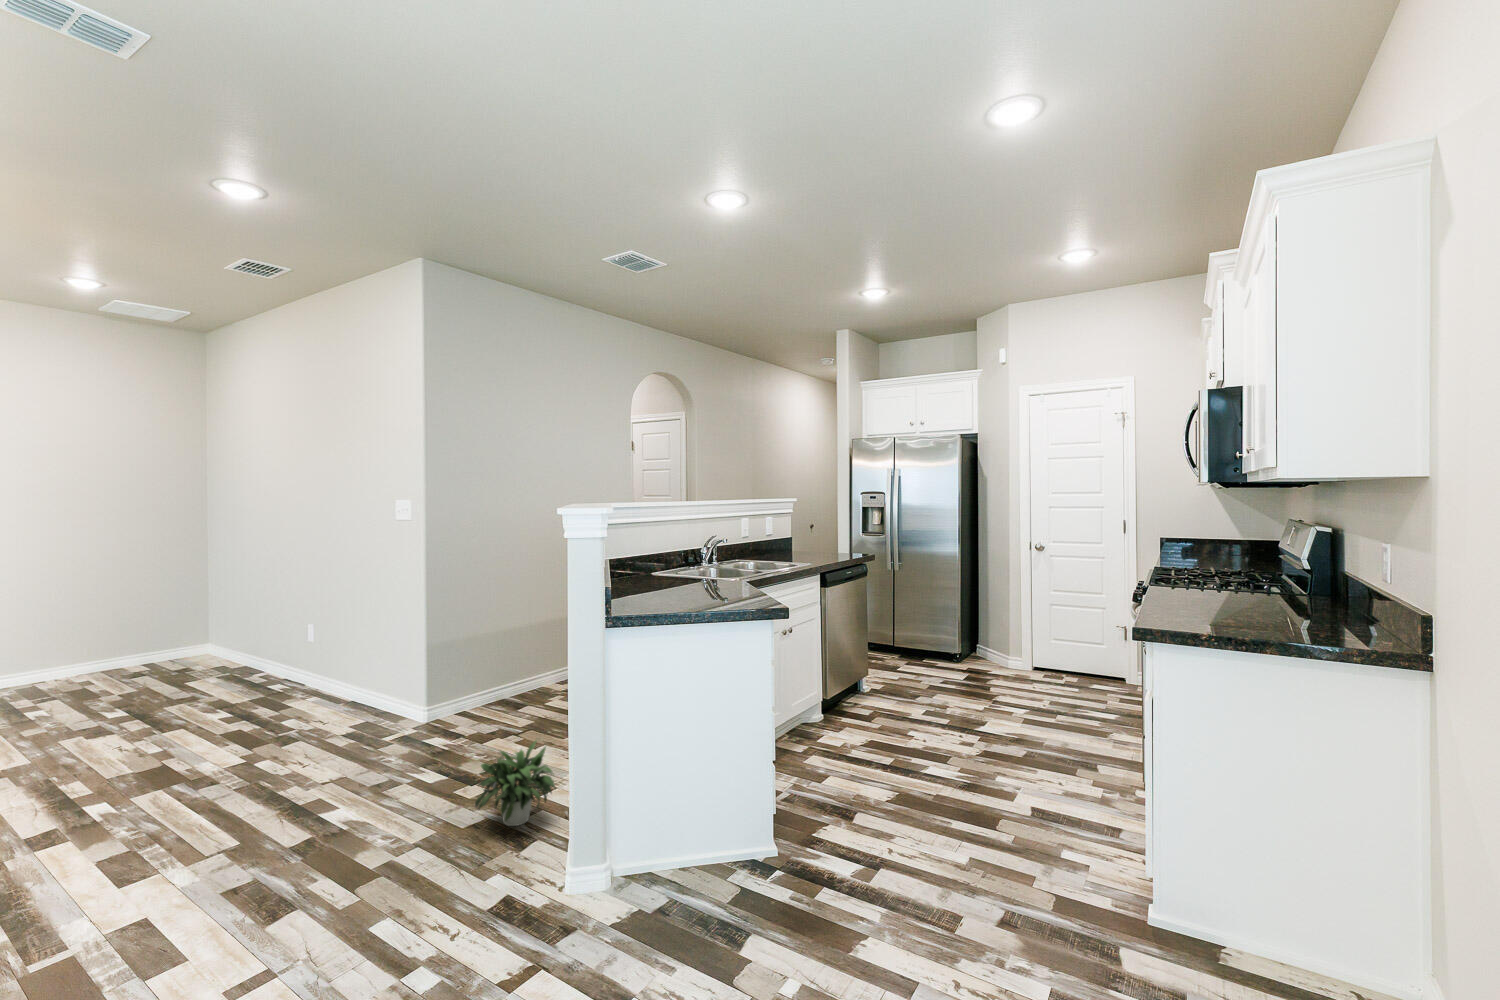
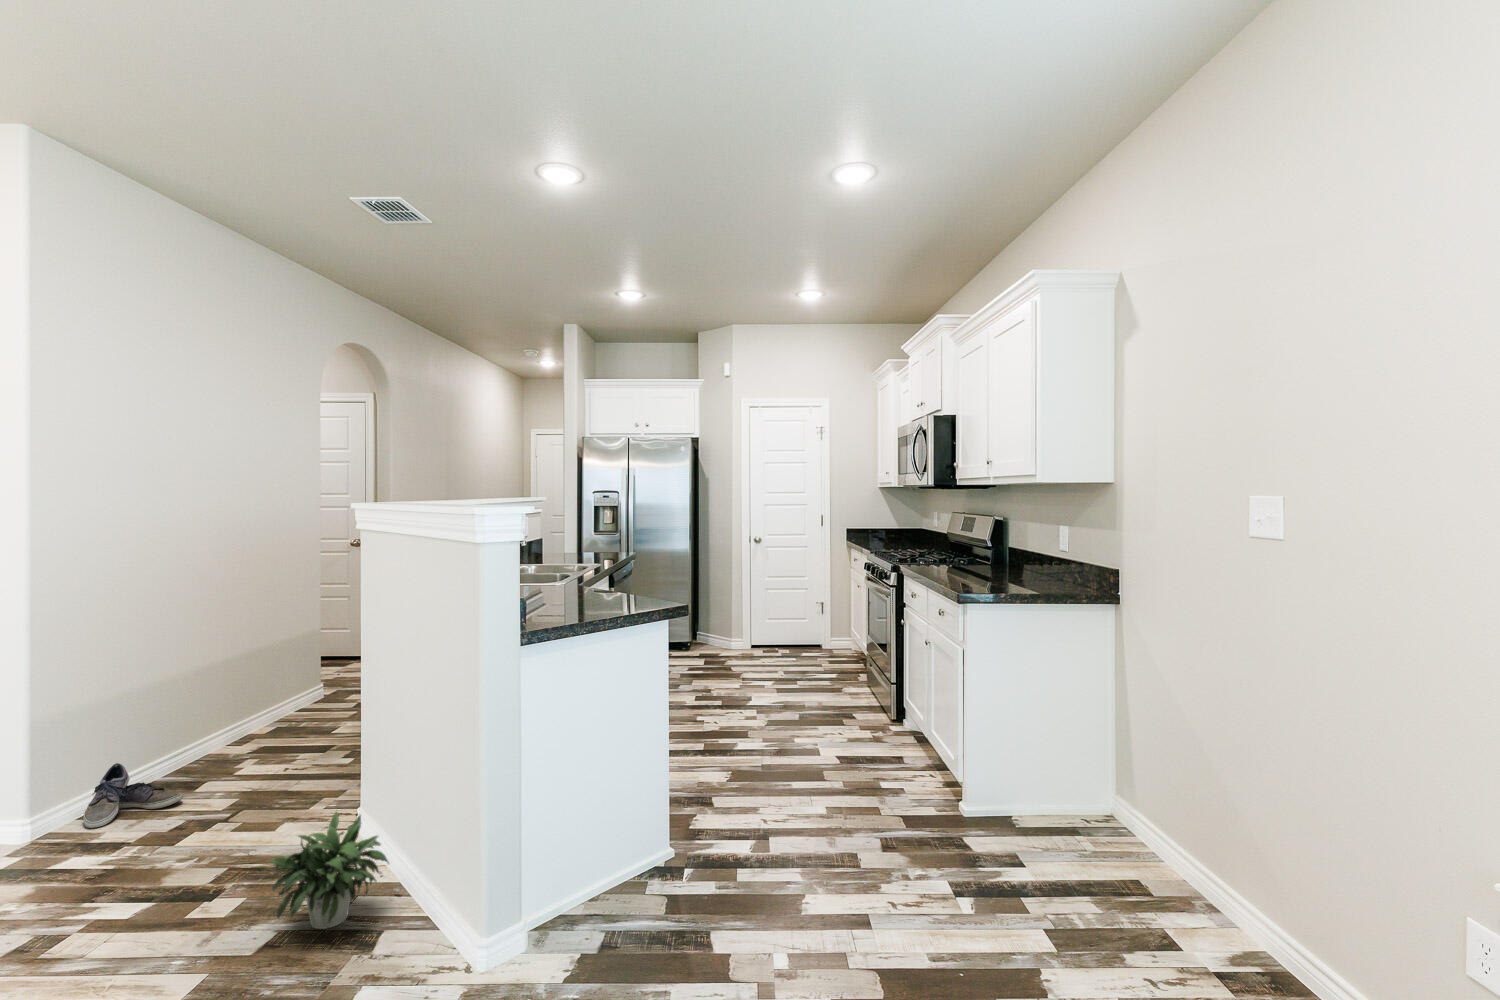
shoe: none [458,679,514,719] -> present [83,763,183,828]

